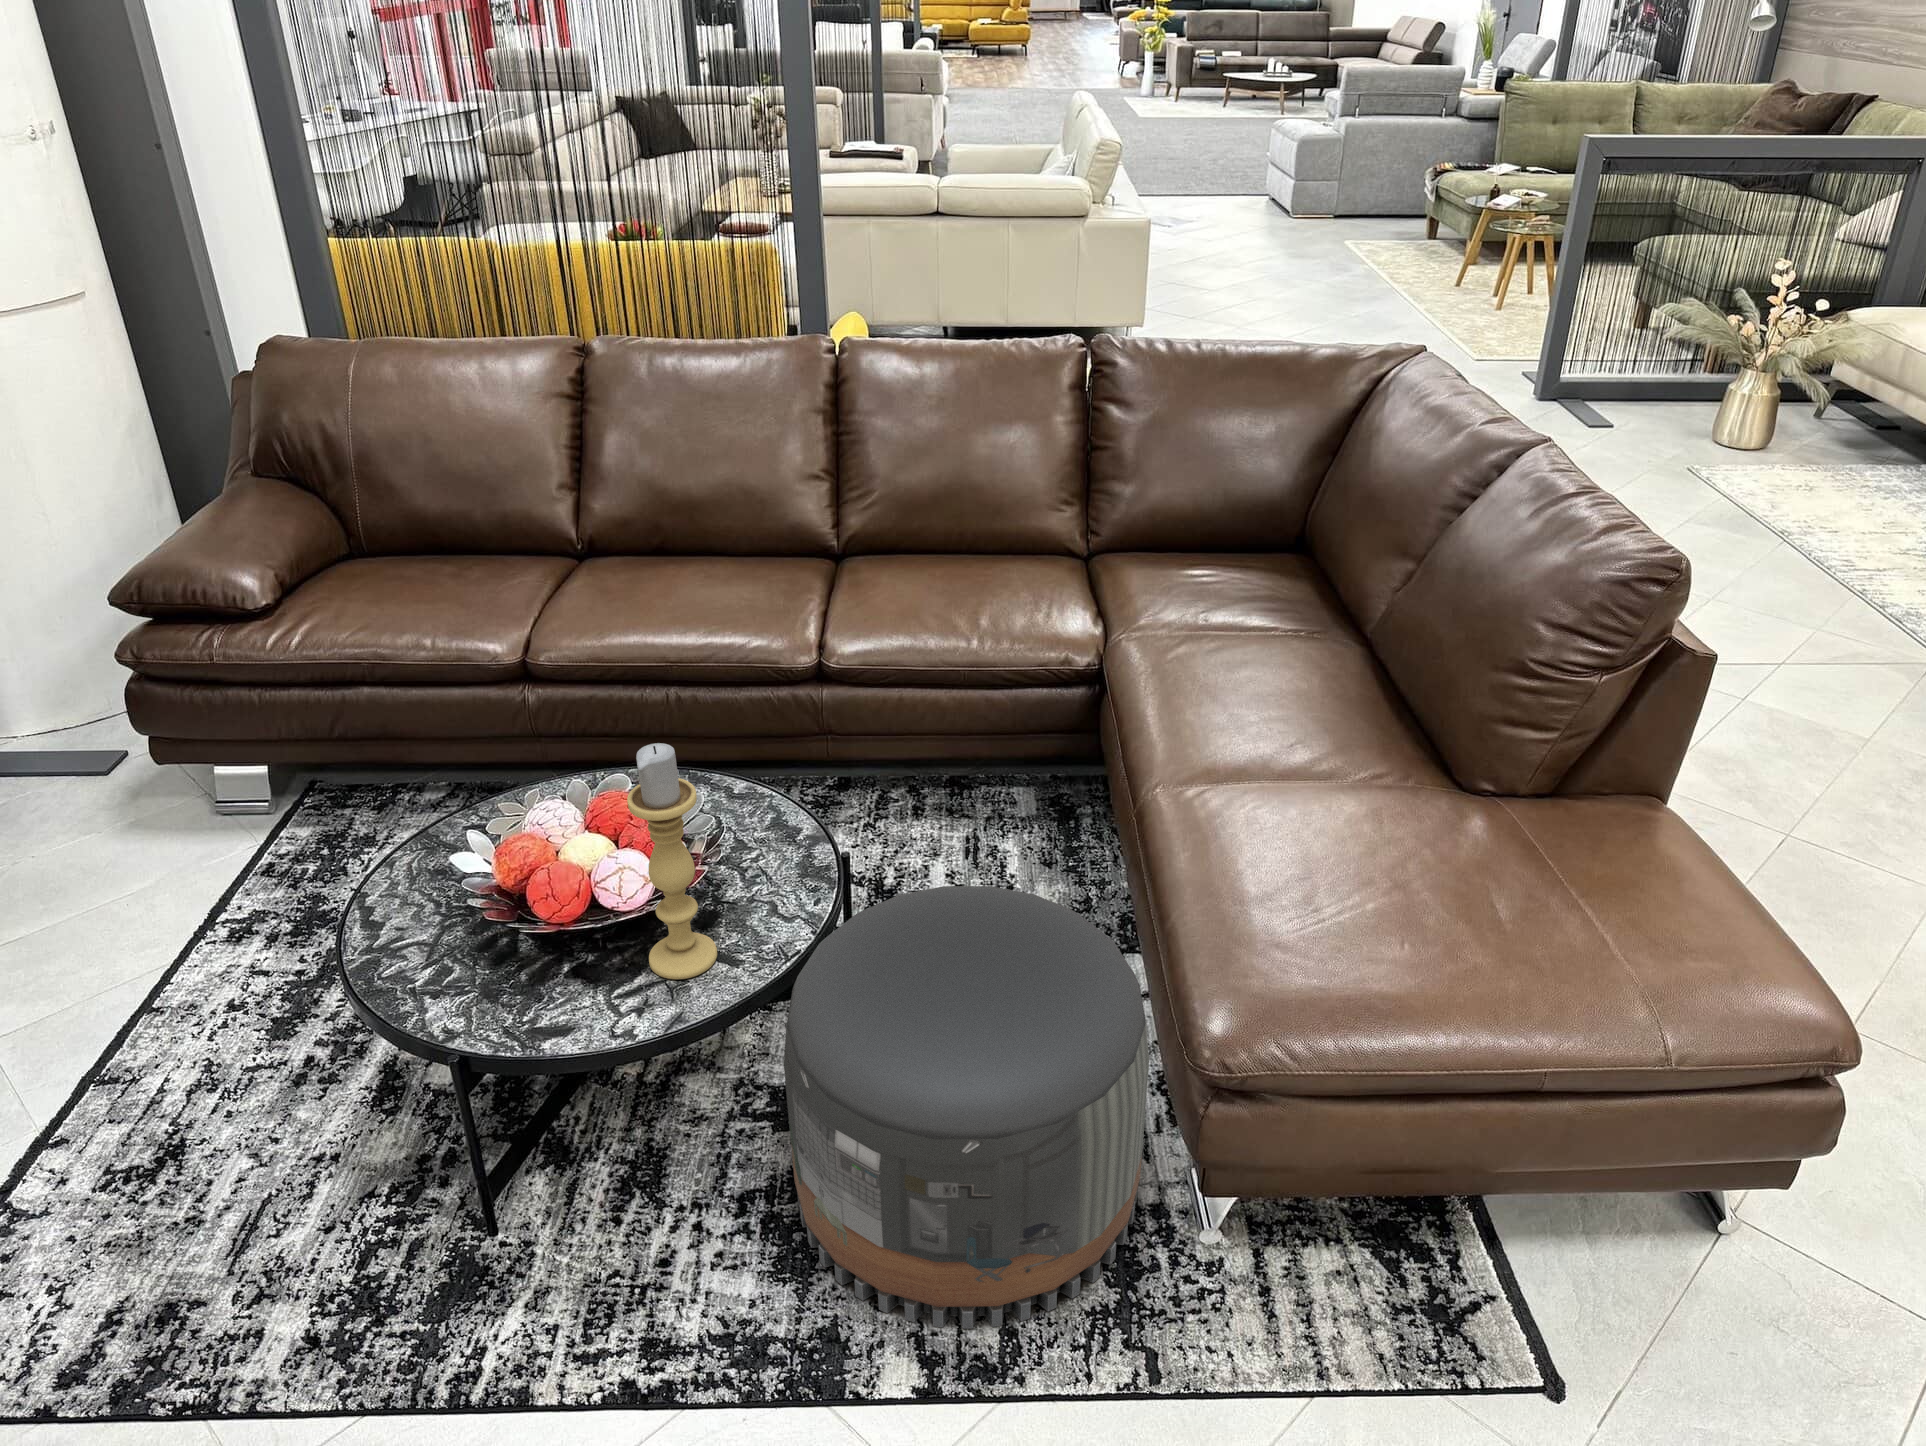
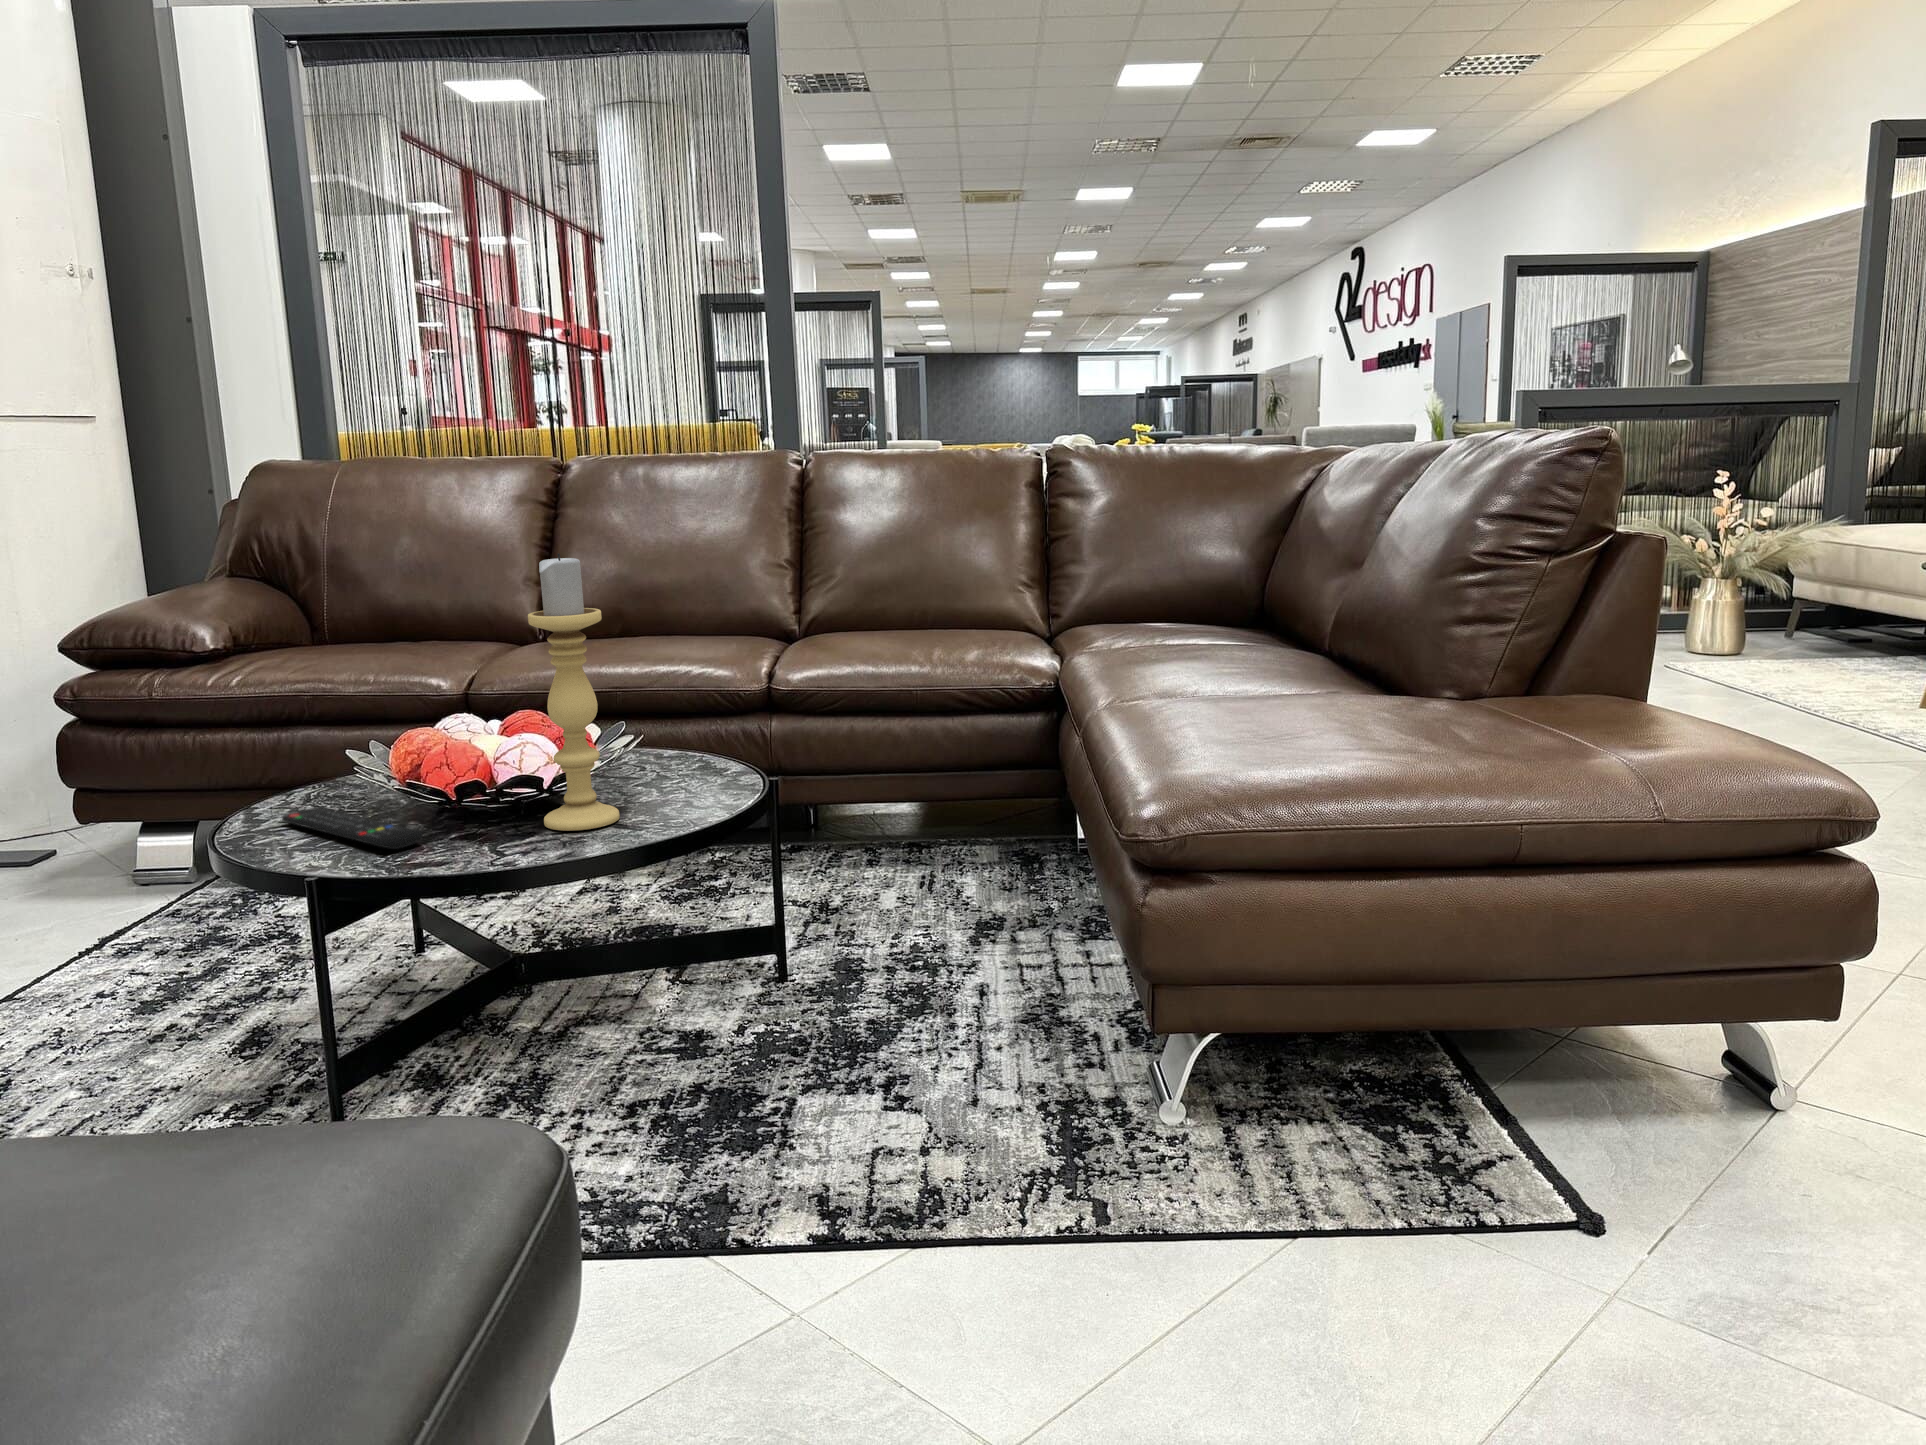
pouf: present [784,886,1149,1328] -> none [681,762,1090,1193]
remote control: none [404,930,544,1017] -> present [282,807,423,849]

